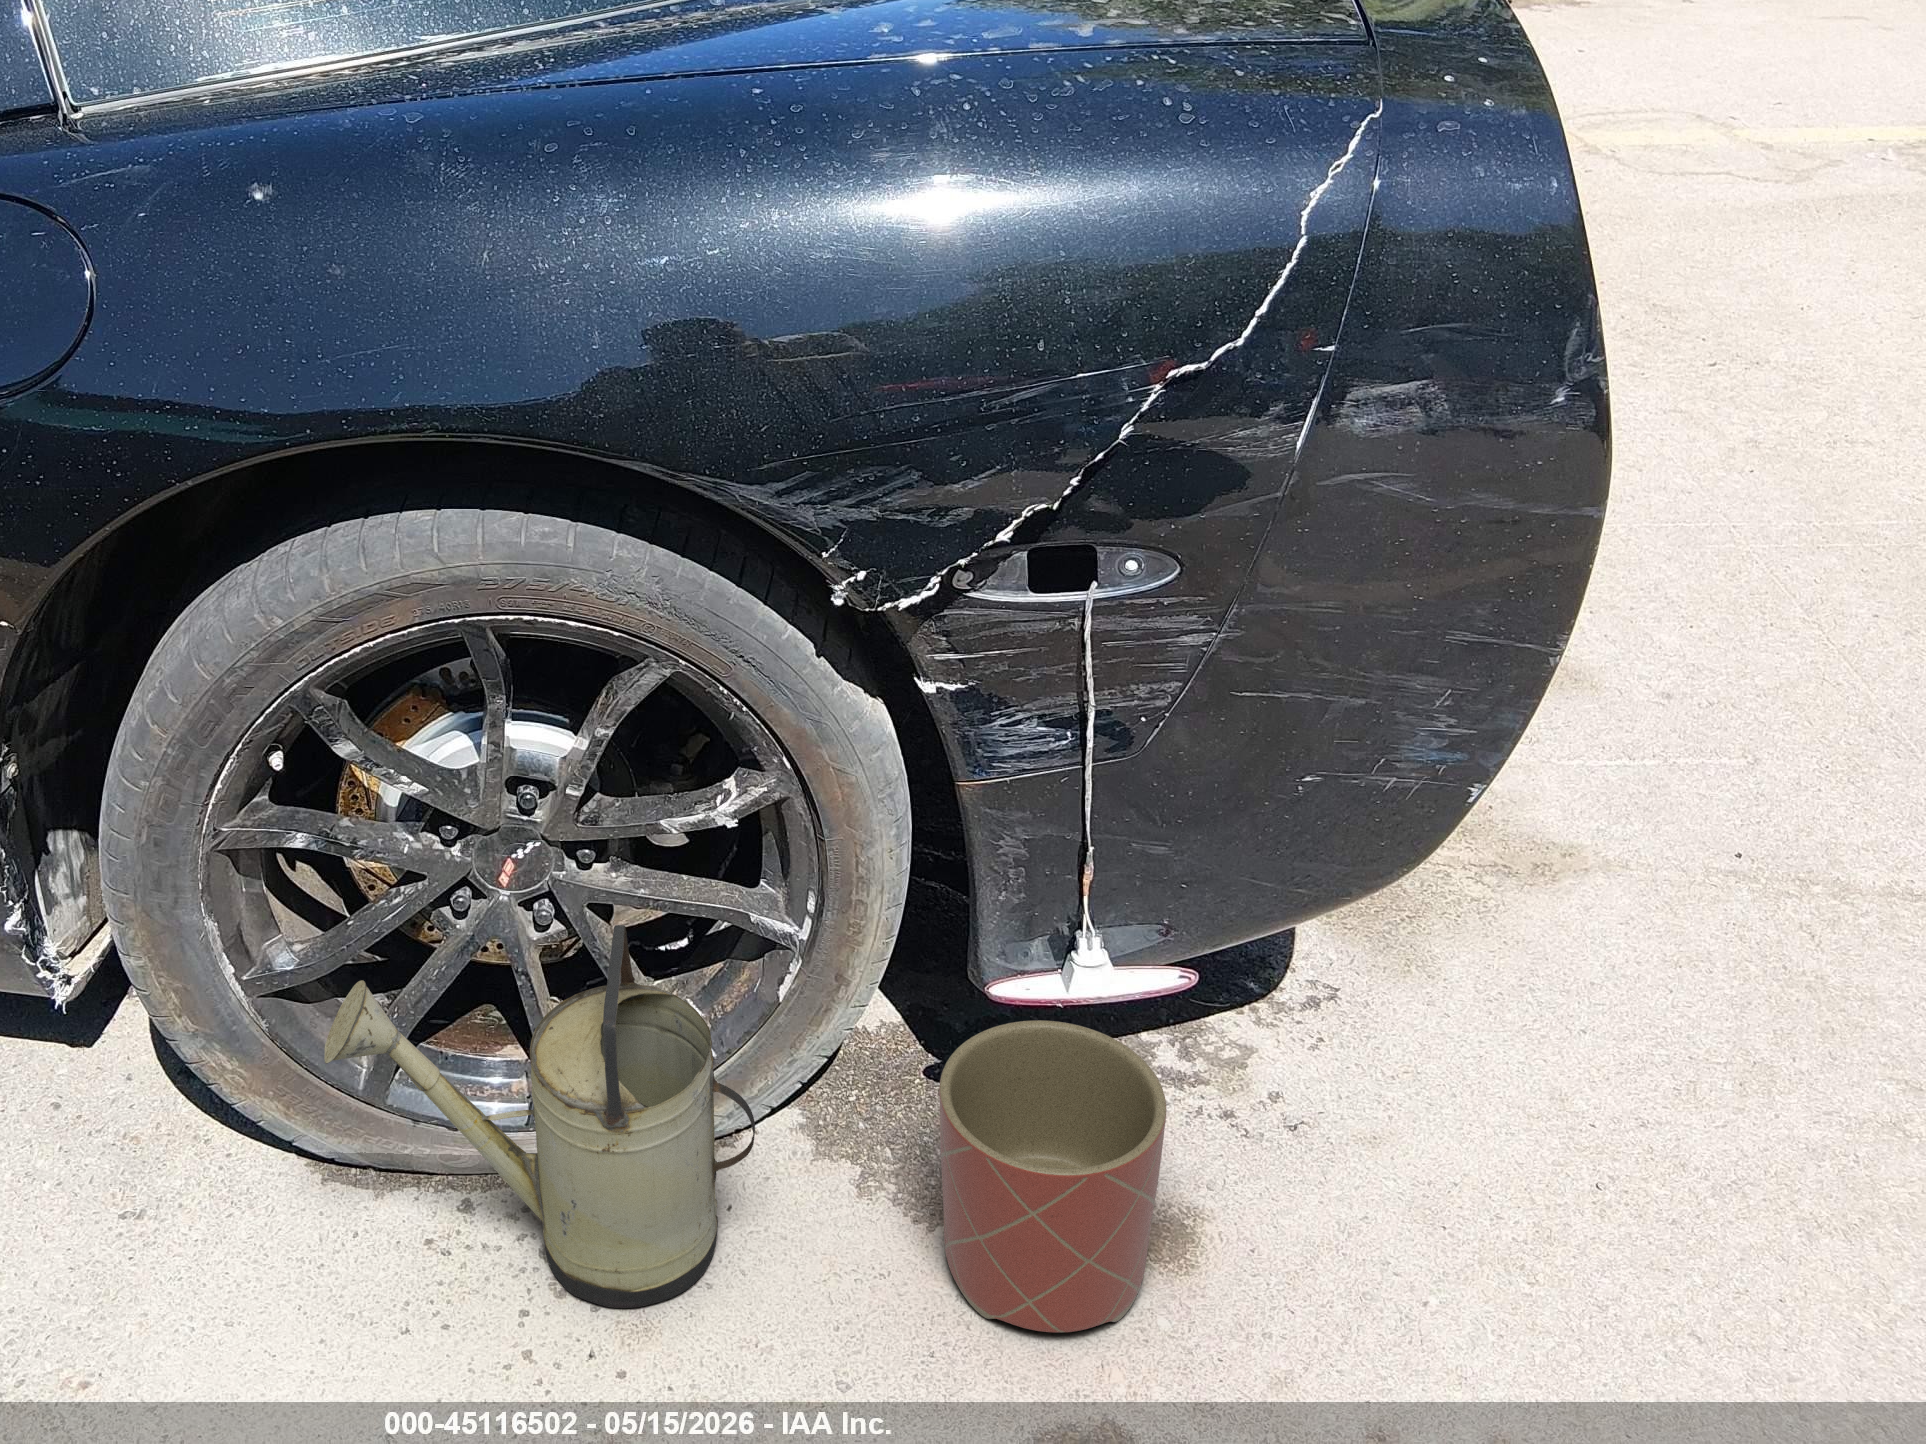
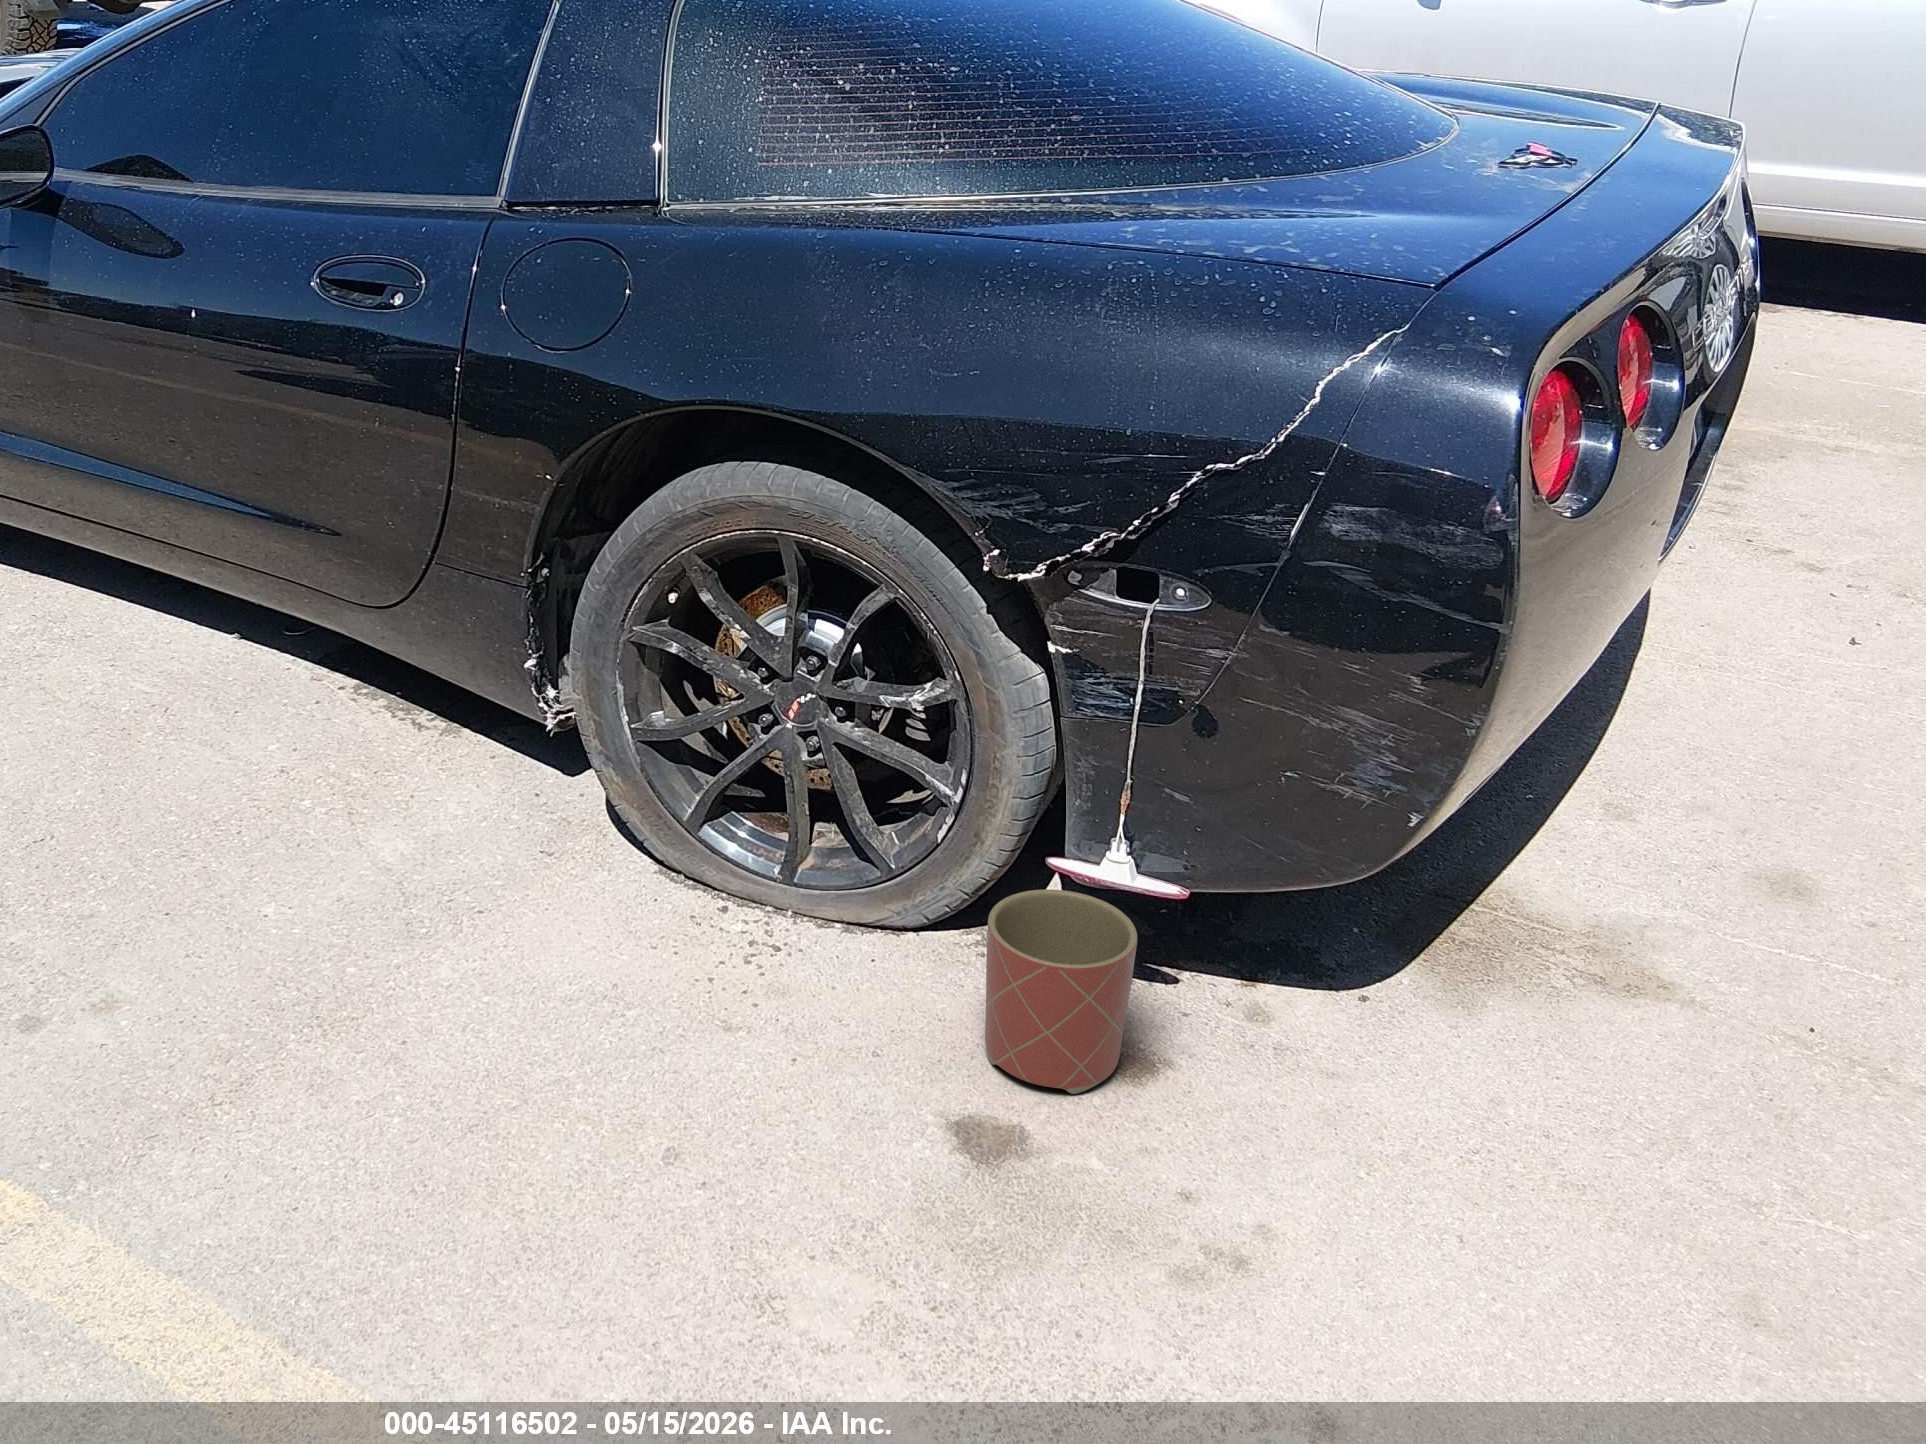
watering can: present [324,925,755,1308] -> none [654,739,890,992]

